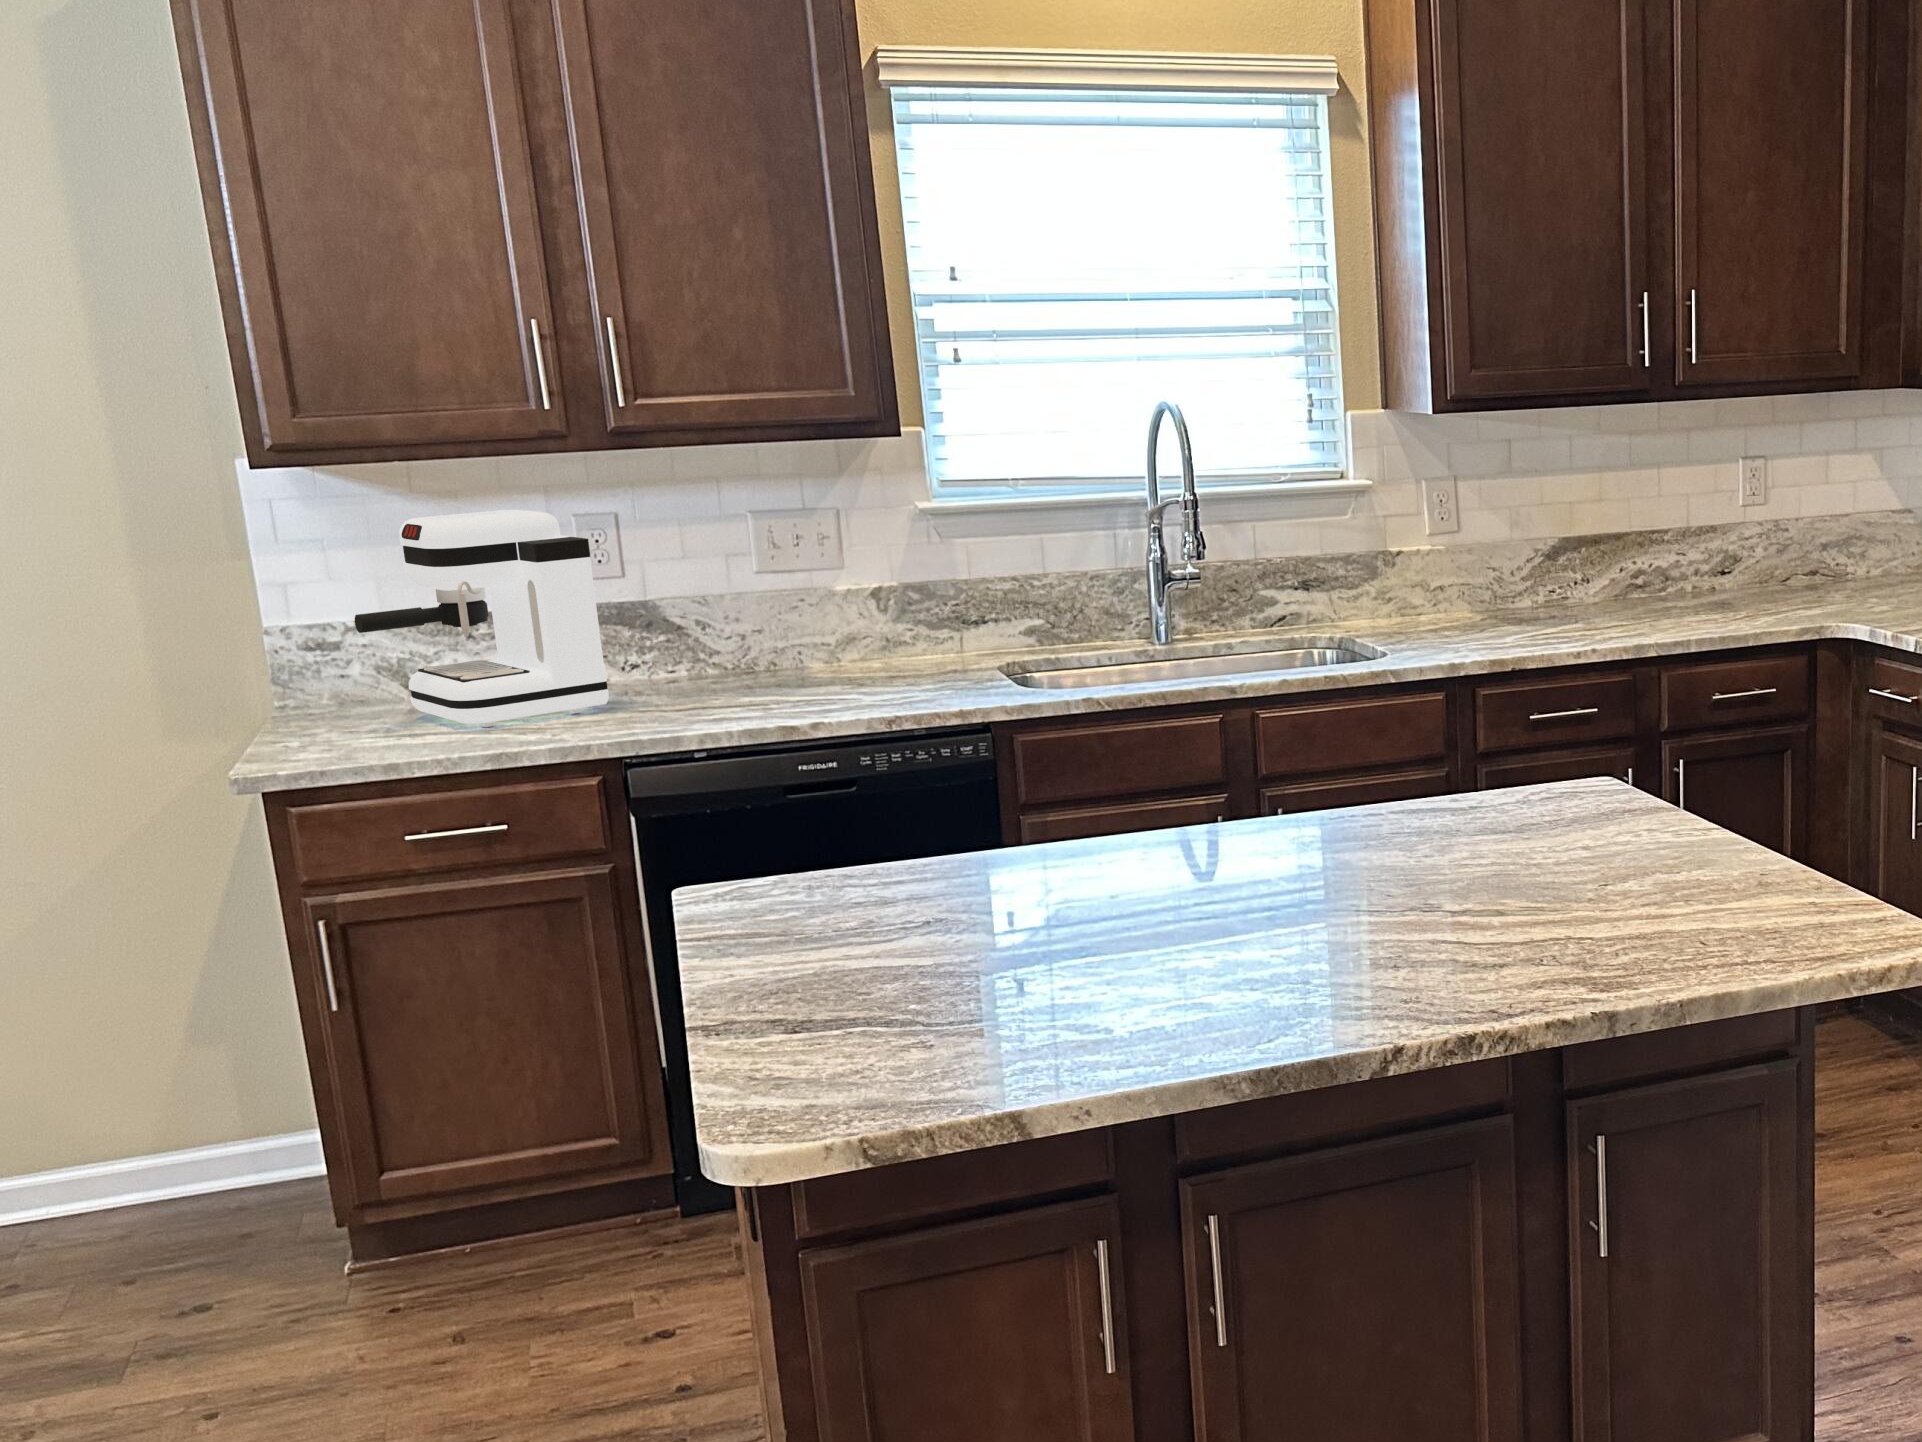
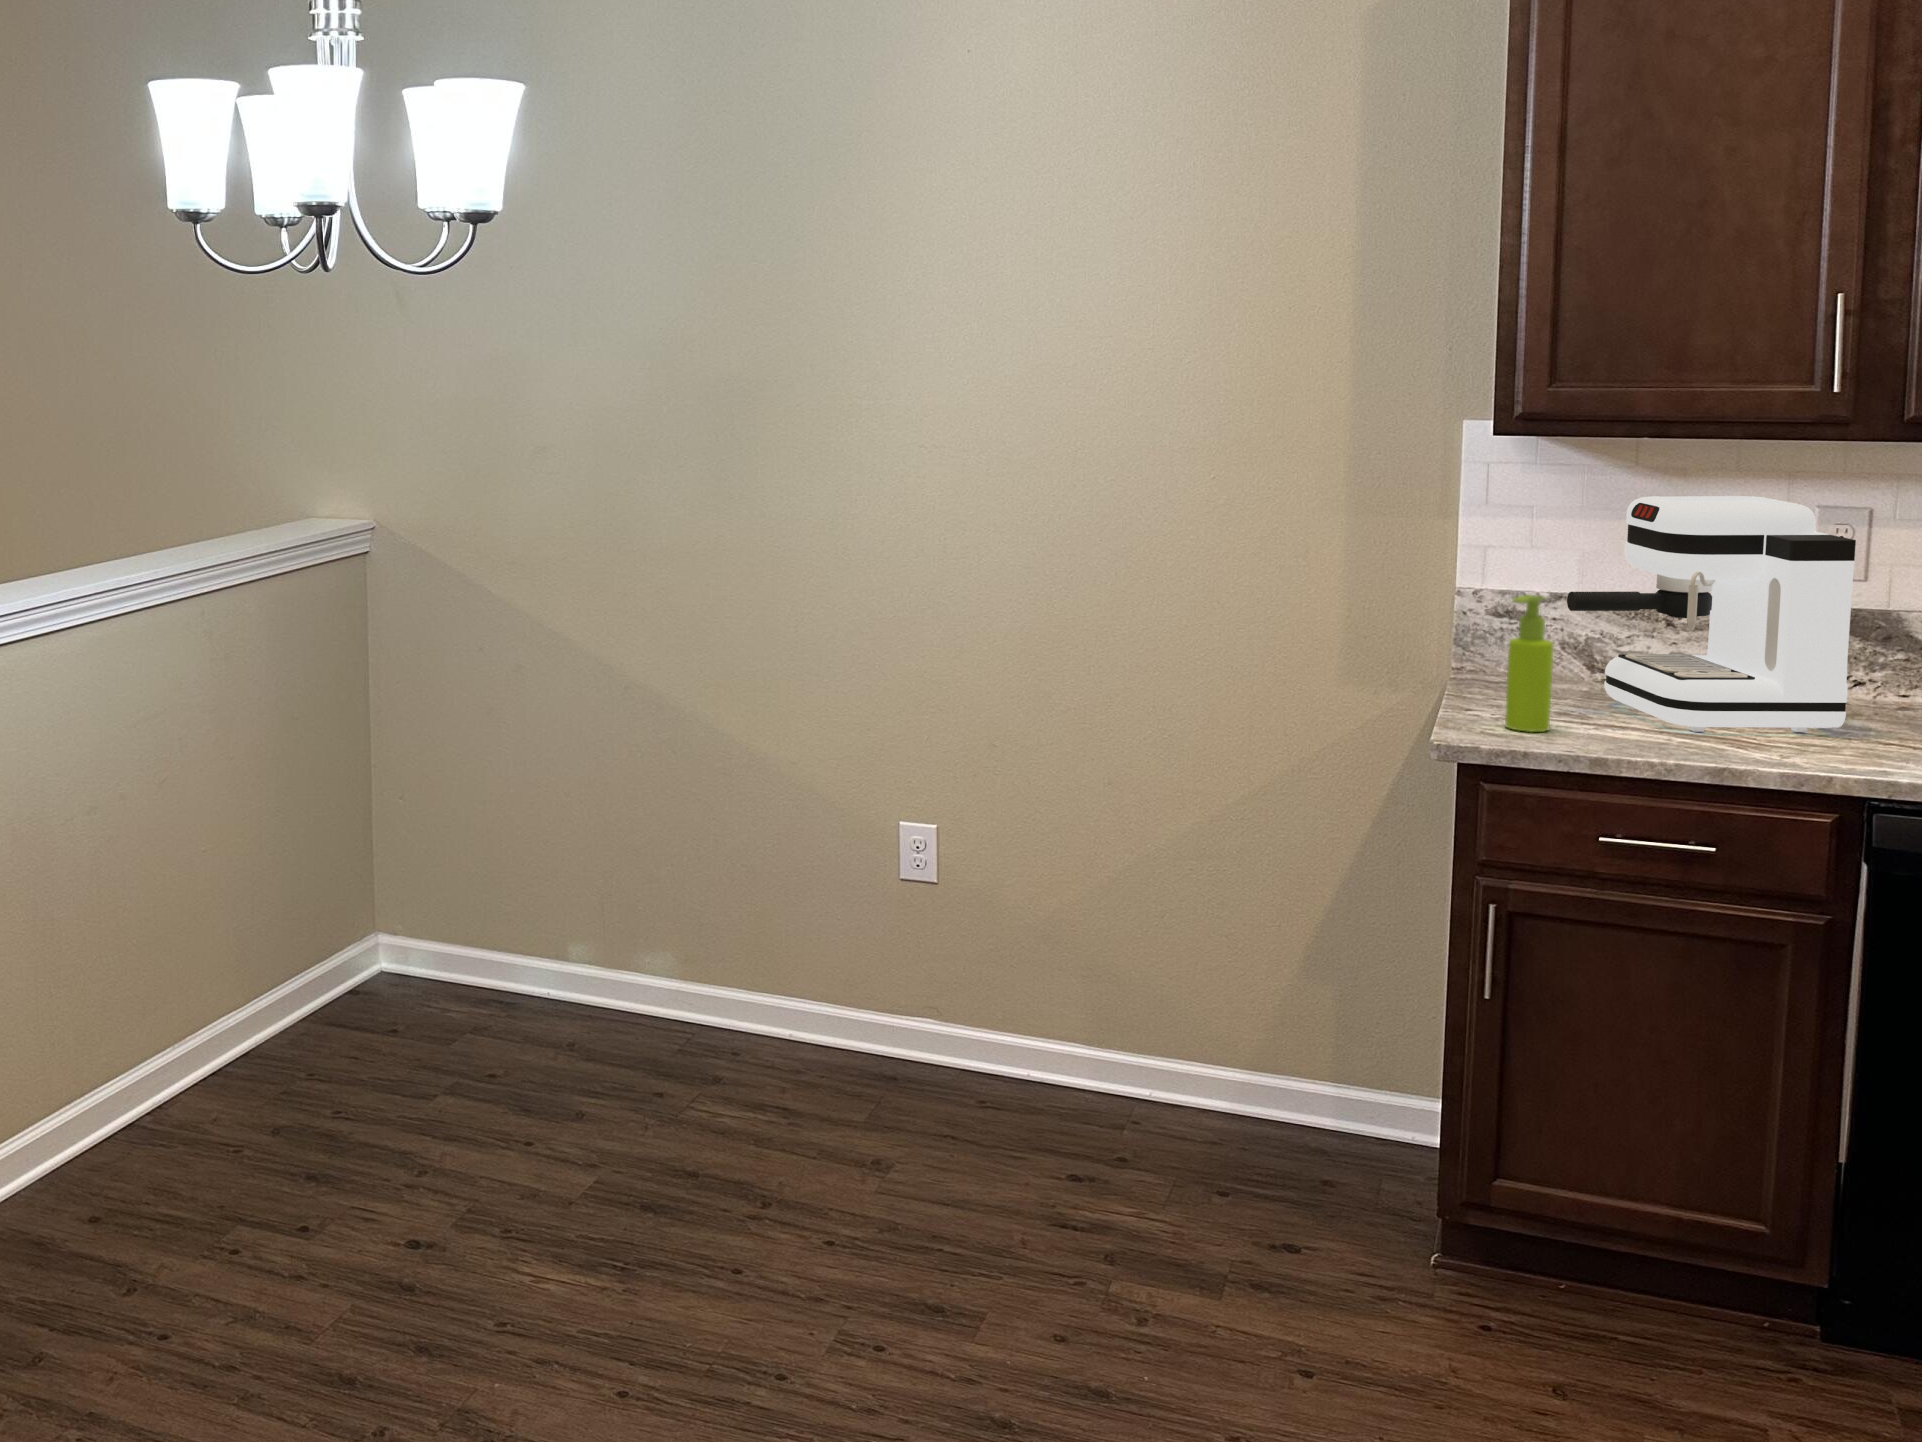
soap dispenser: none [287,621,350,753] -> present [1505,595,1554,732]

